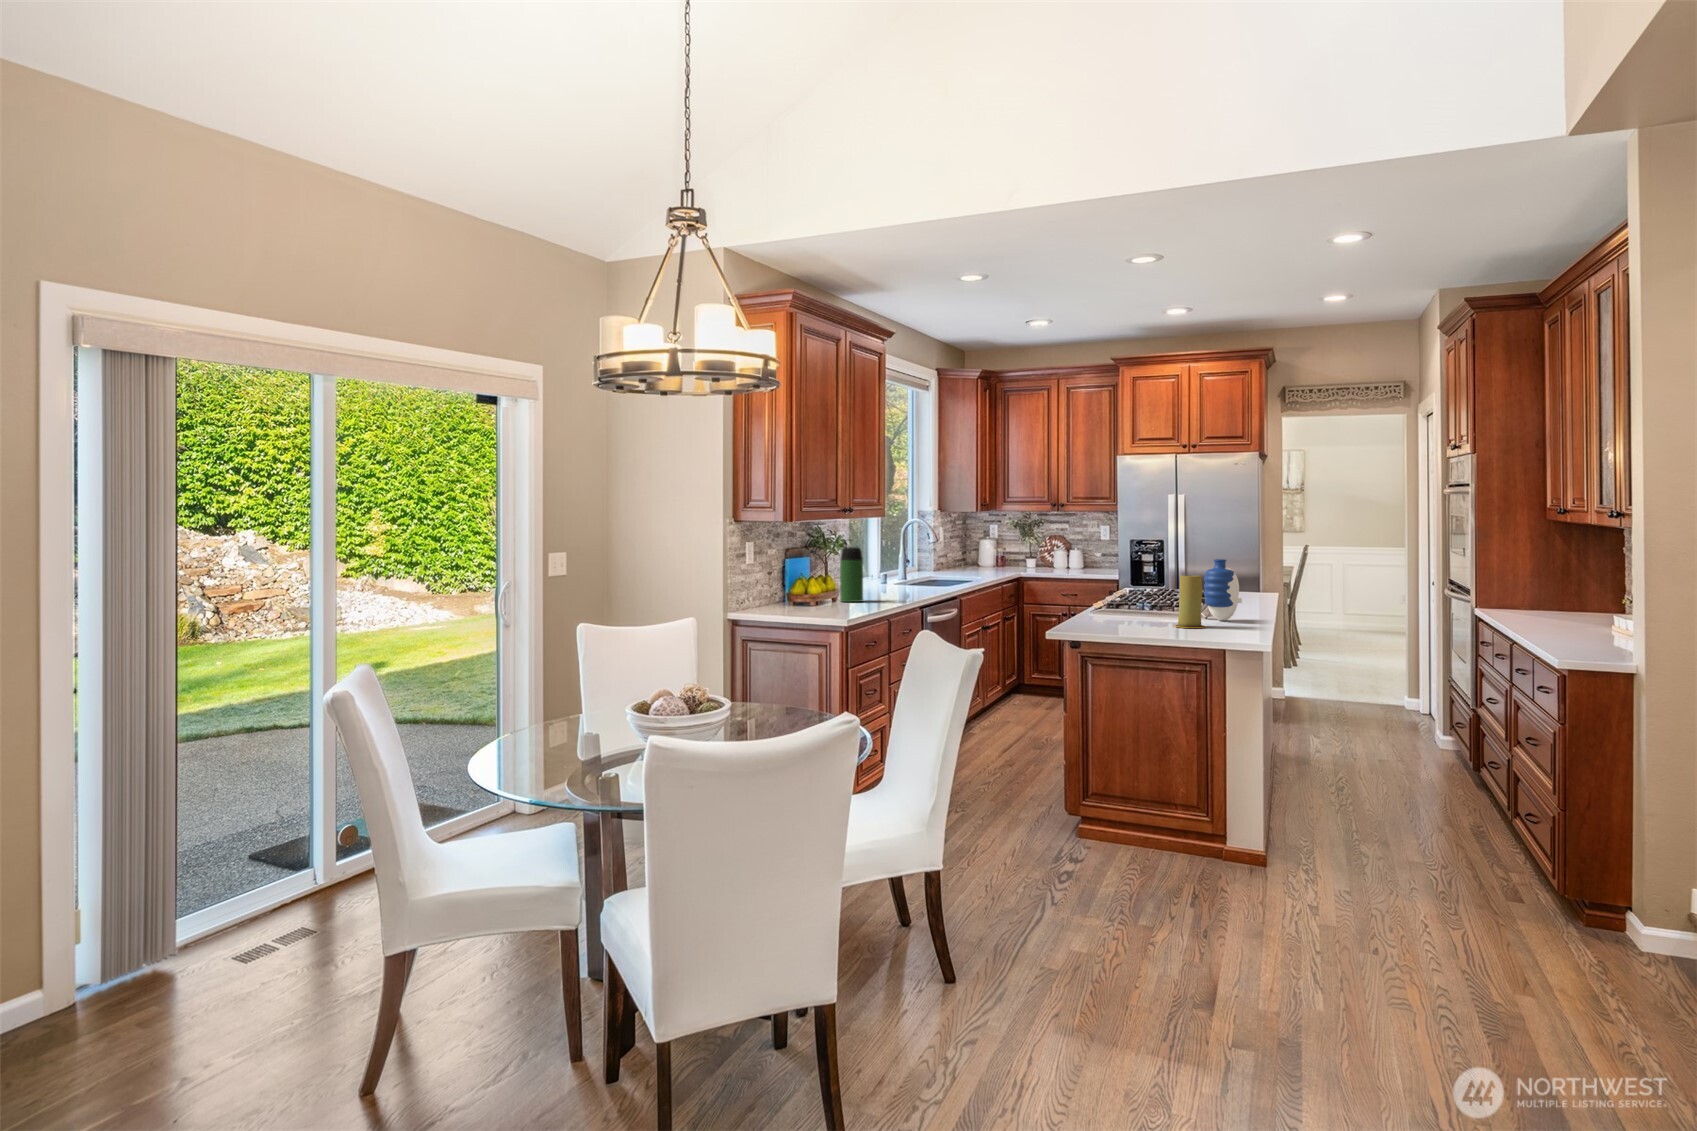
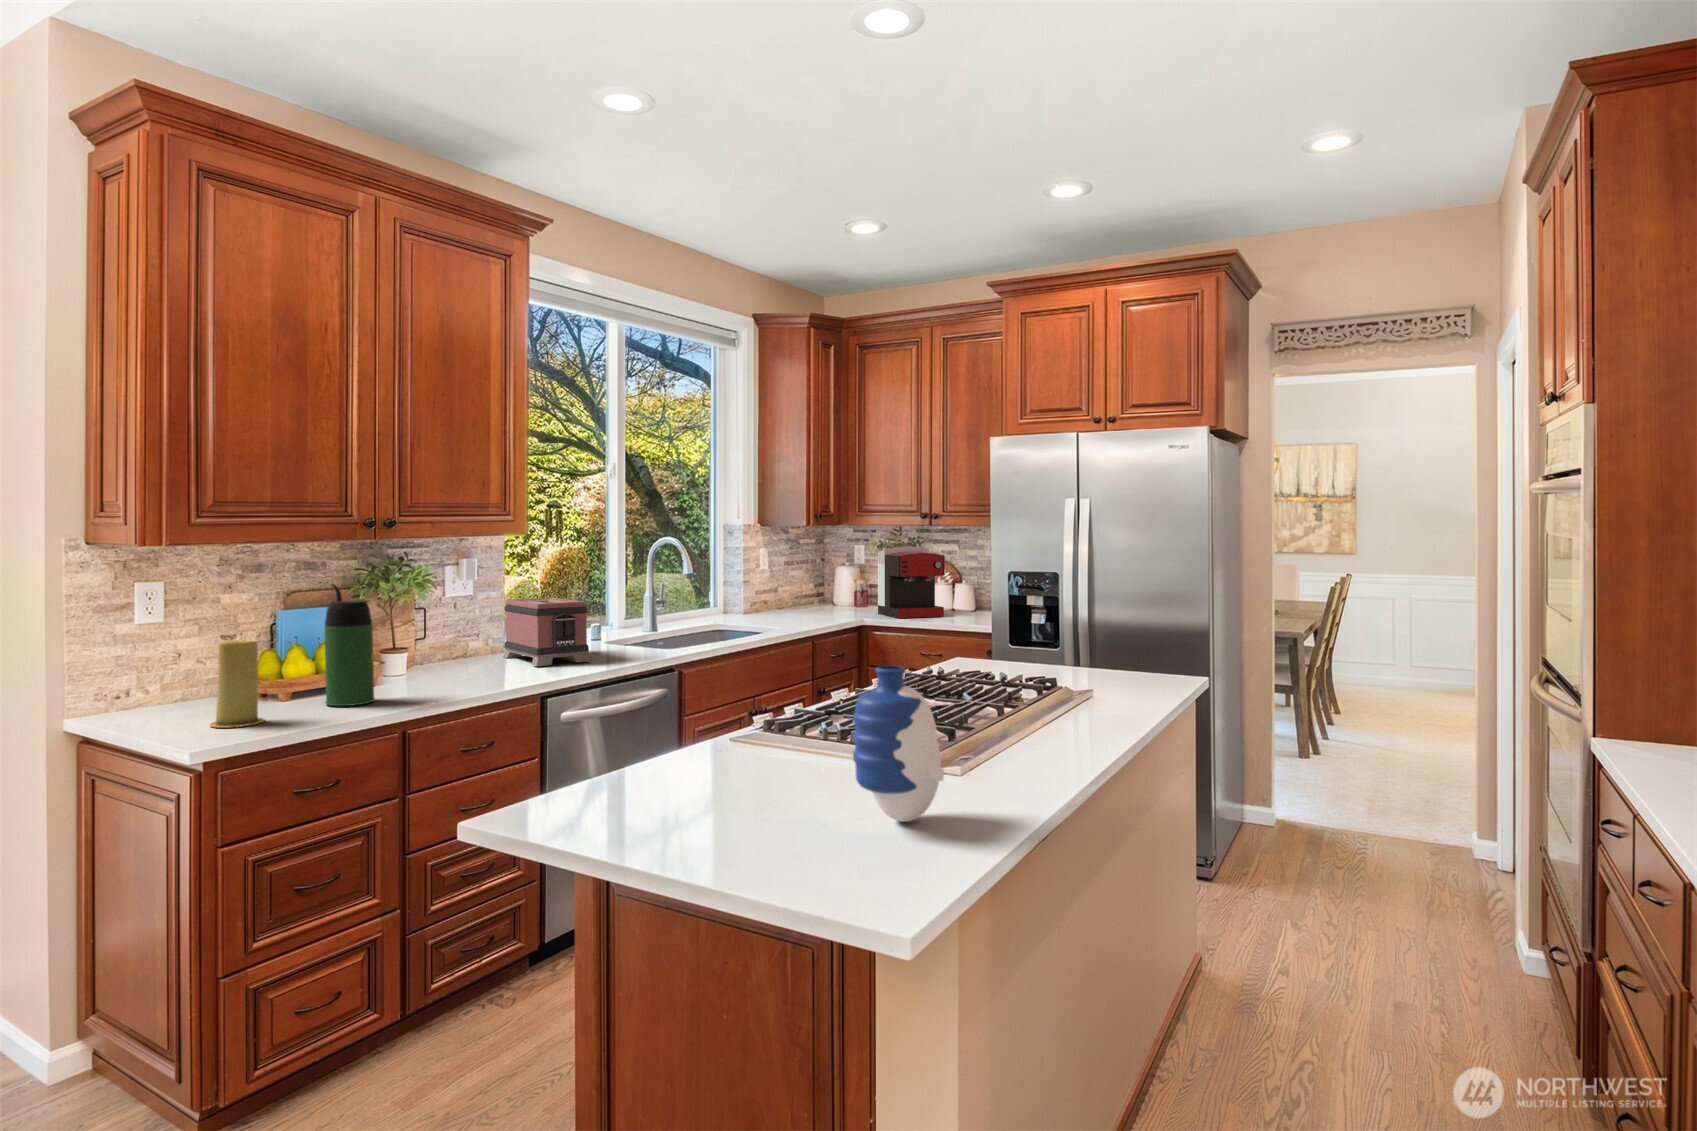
coffee maker: none [1019,526,1067,572] -> present [878,546,945,618]
toaster: none [858,553,919,590] -> present [503,597,591,666]
candle: present [1175,575,1206,628] -> present [210,640,264,728]

